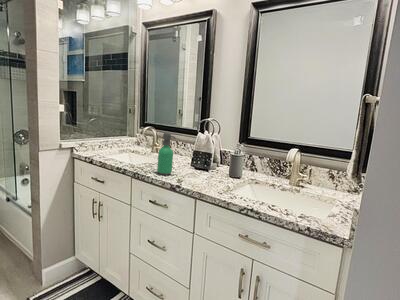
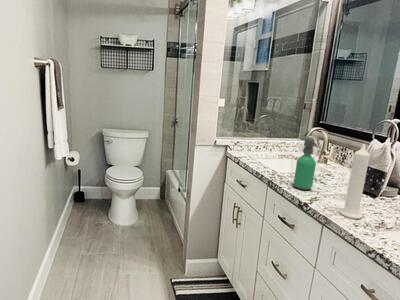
candle: none [202,133,219,188] -> present [339,144,370,219]

